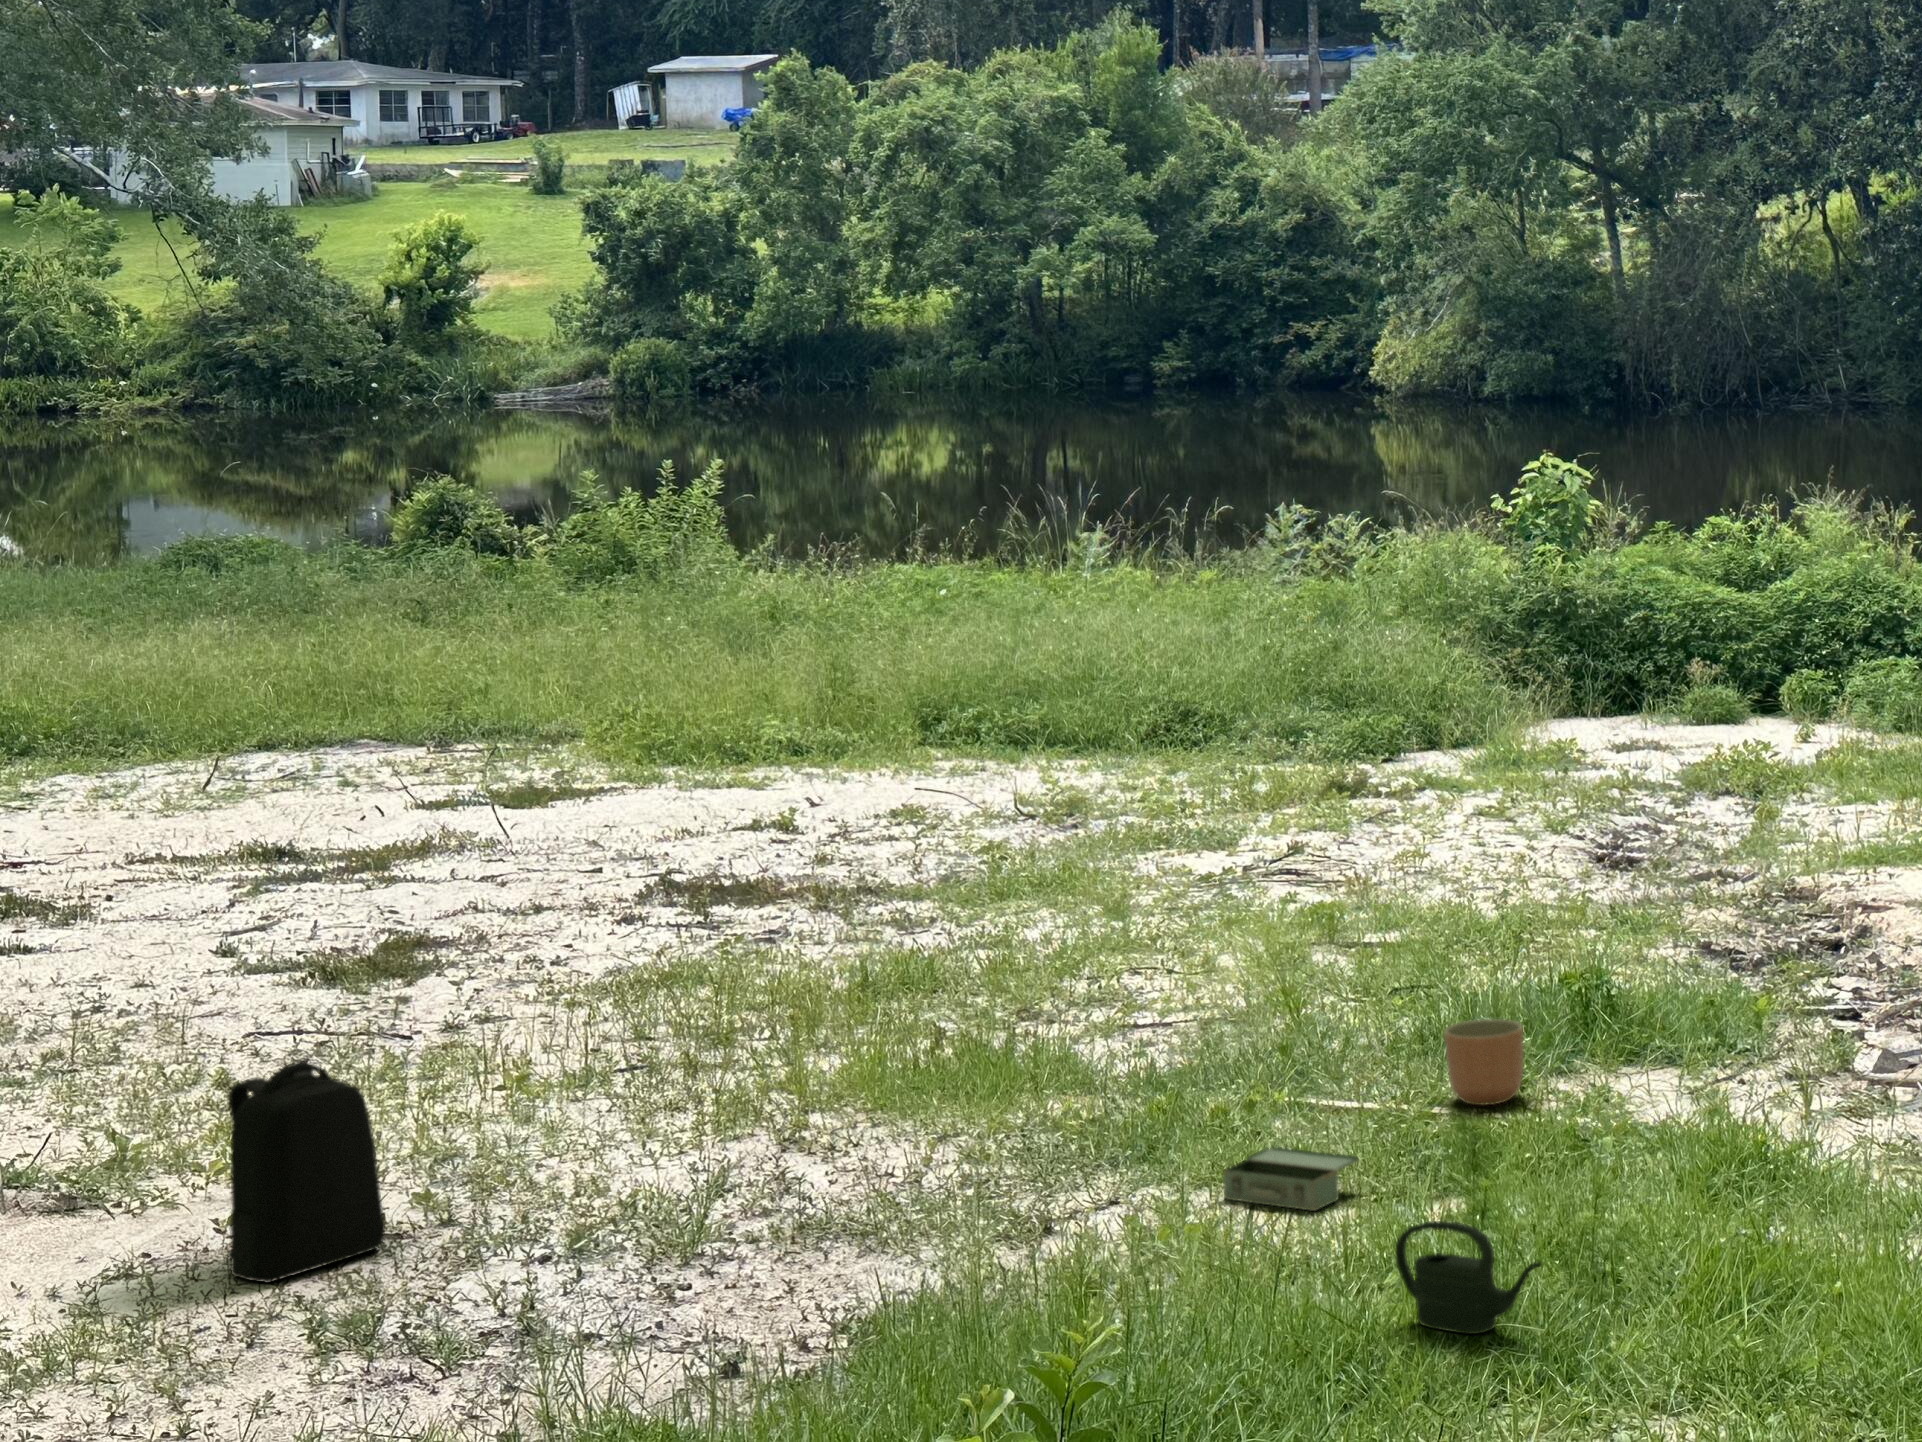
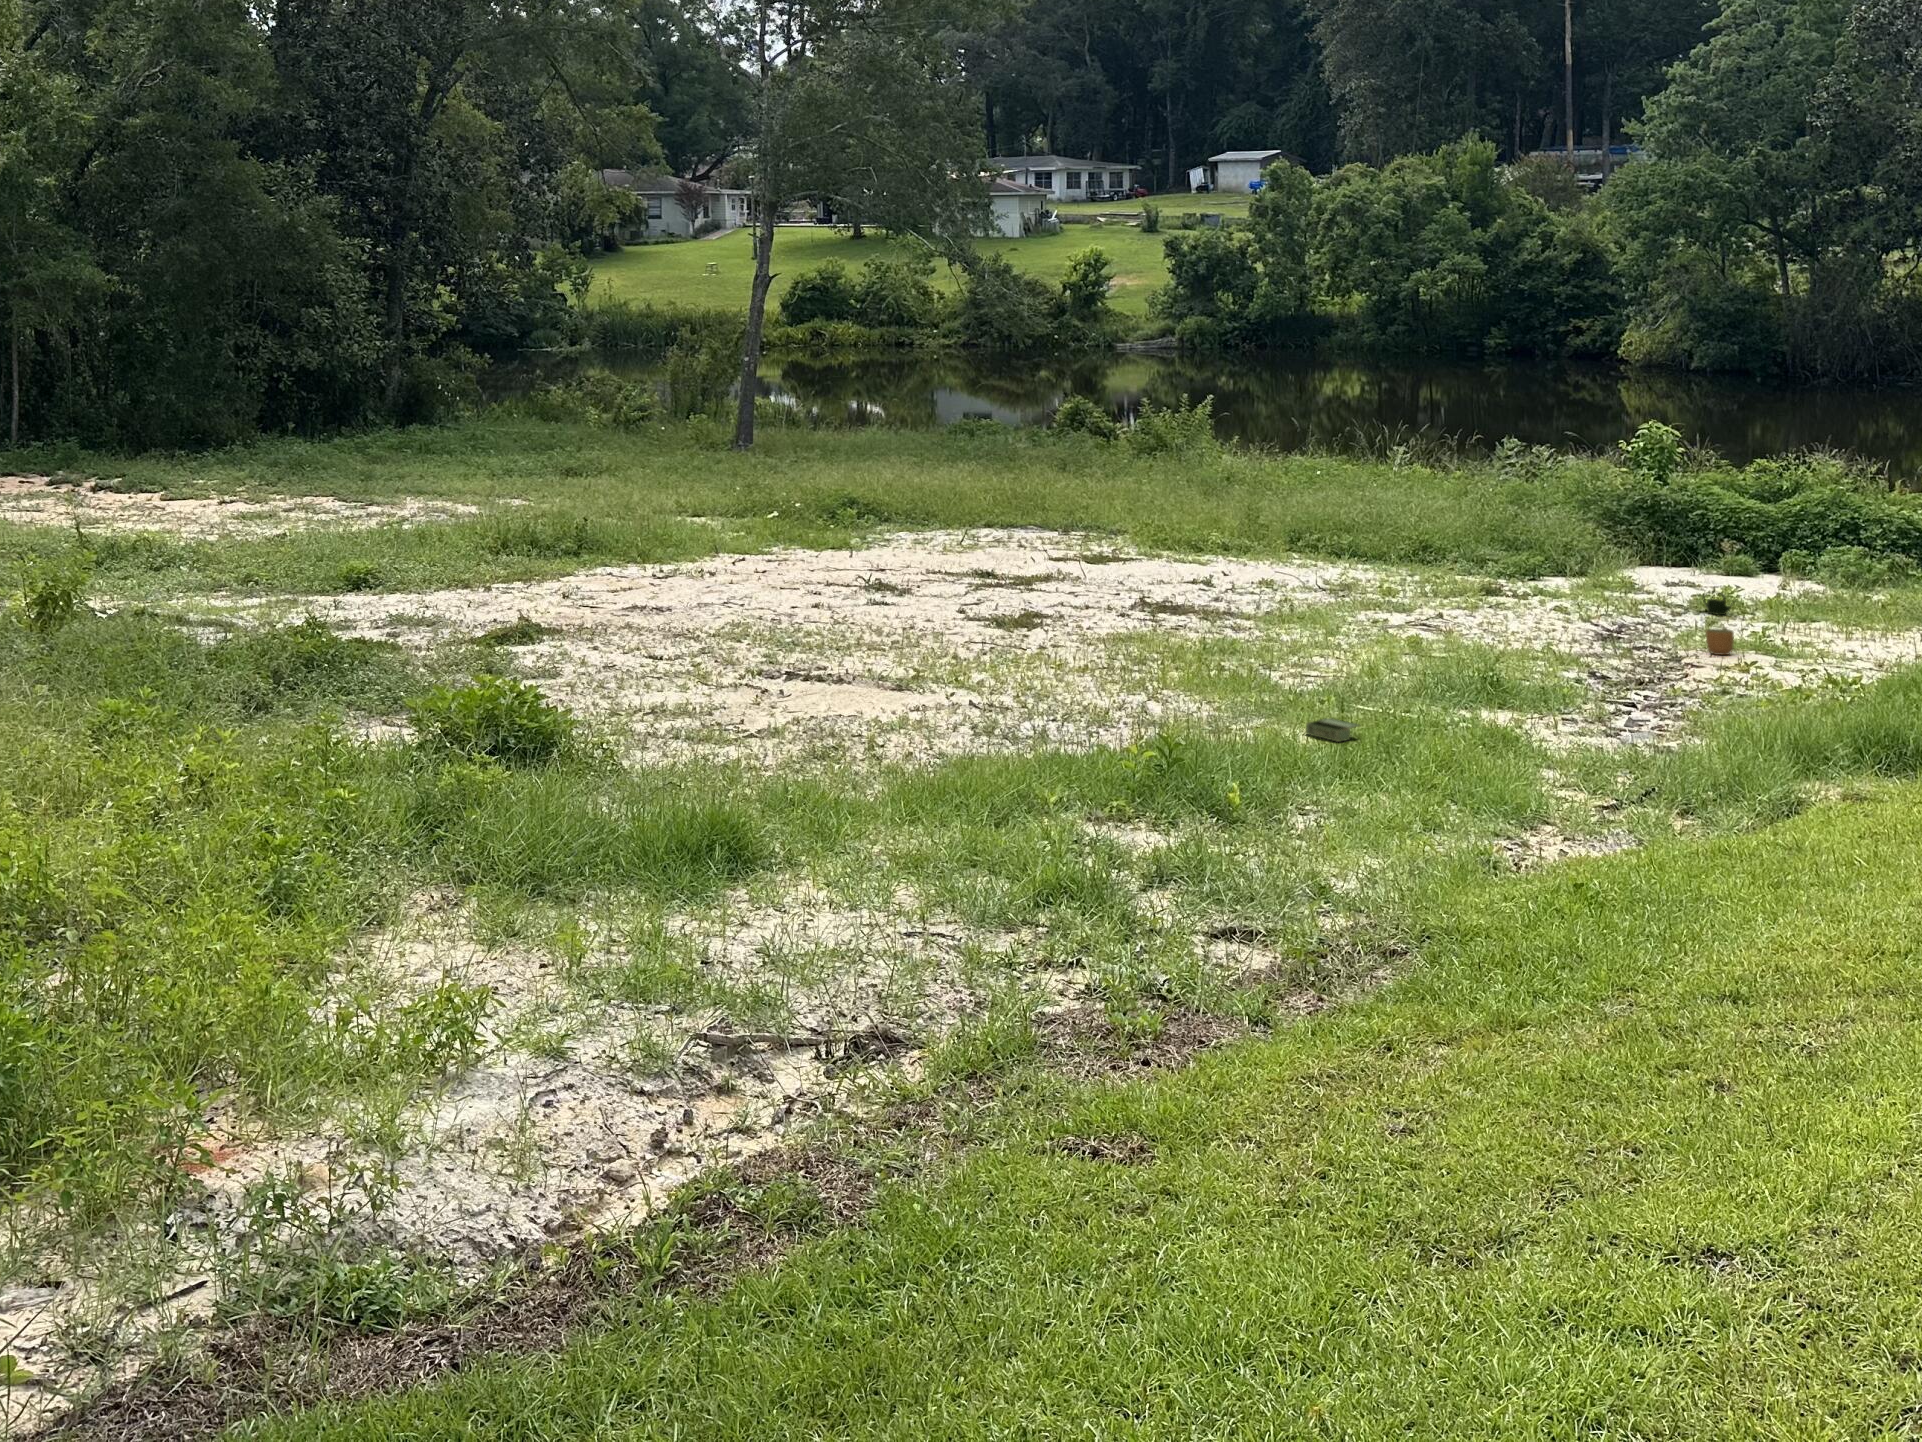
planter: present [1444,1019,1523,1105] -> present [1706,628,1734,655]
backpack: present [228,1062,385,1283] -> none [950,642,1002,718]
watering can: present [1395,1221,1542,1334] -> present [1703,591,1732,615]

